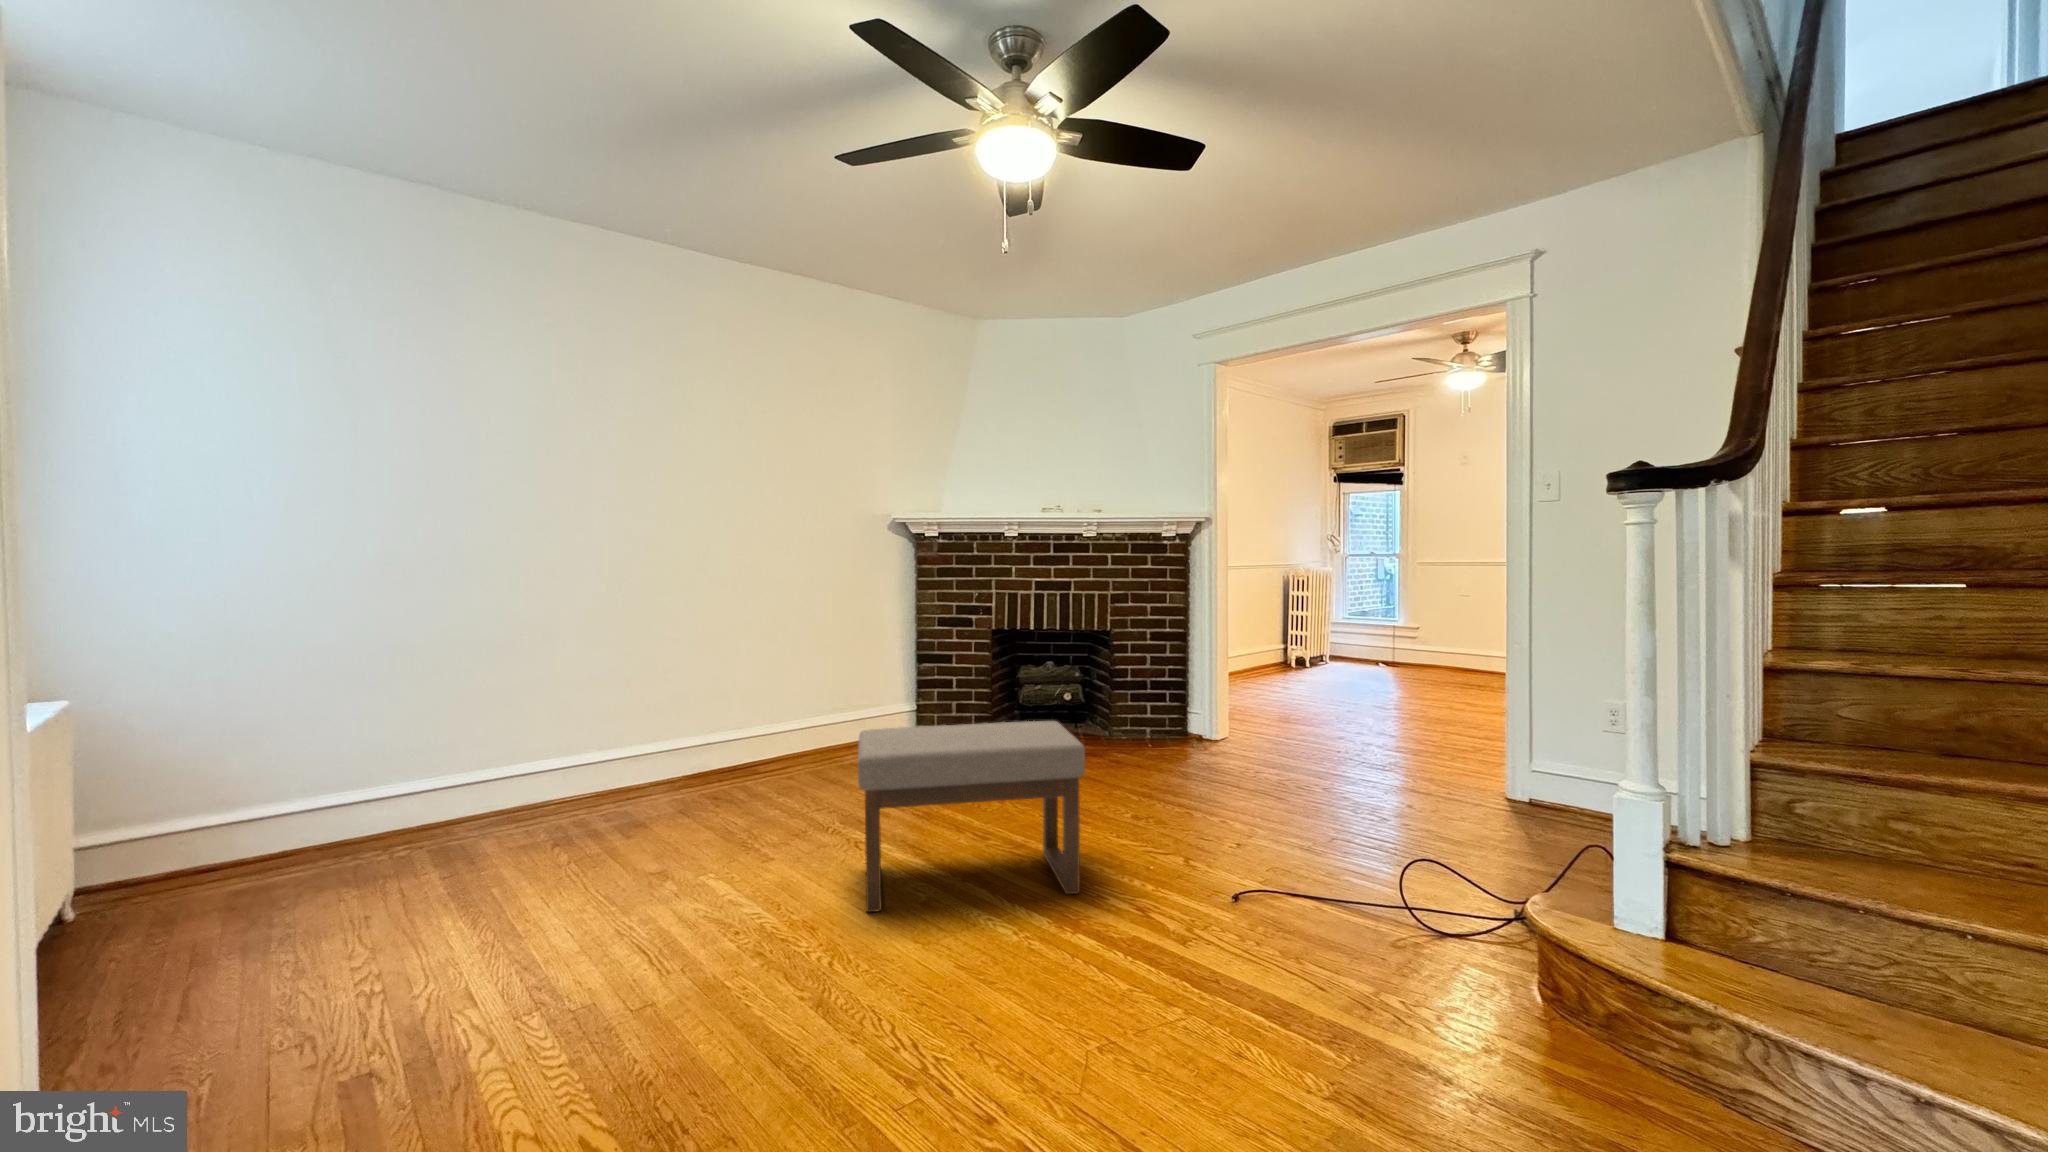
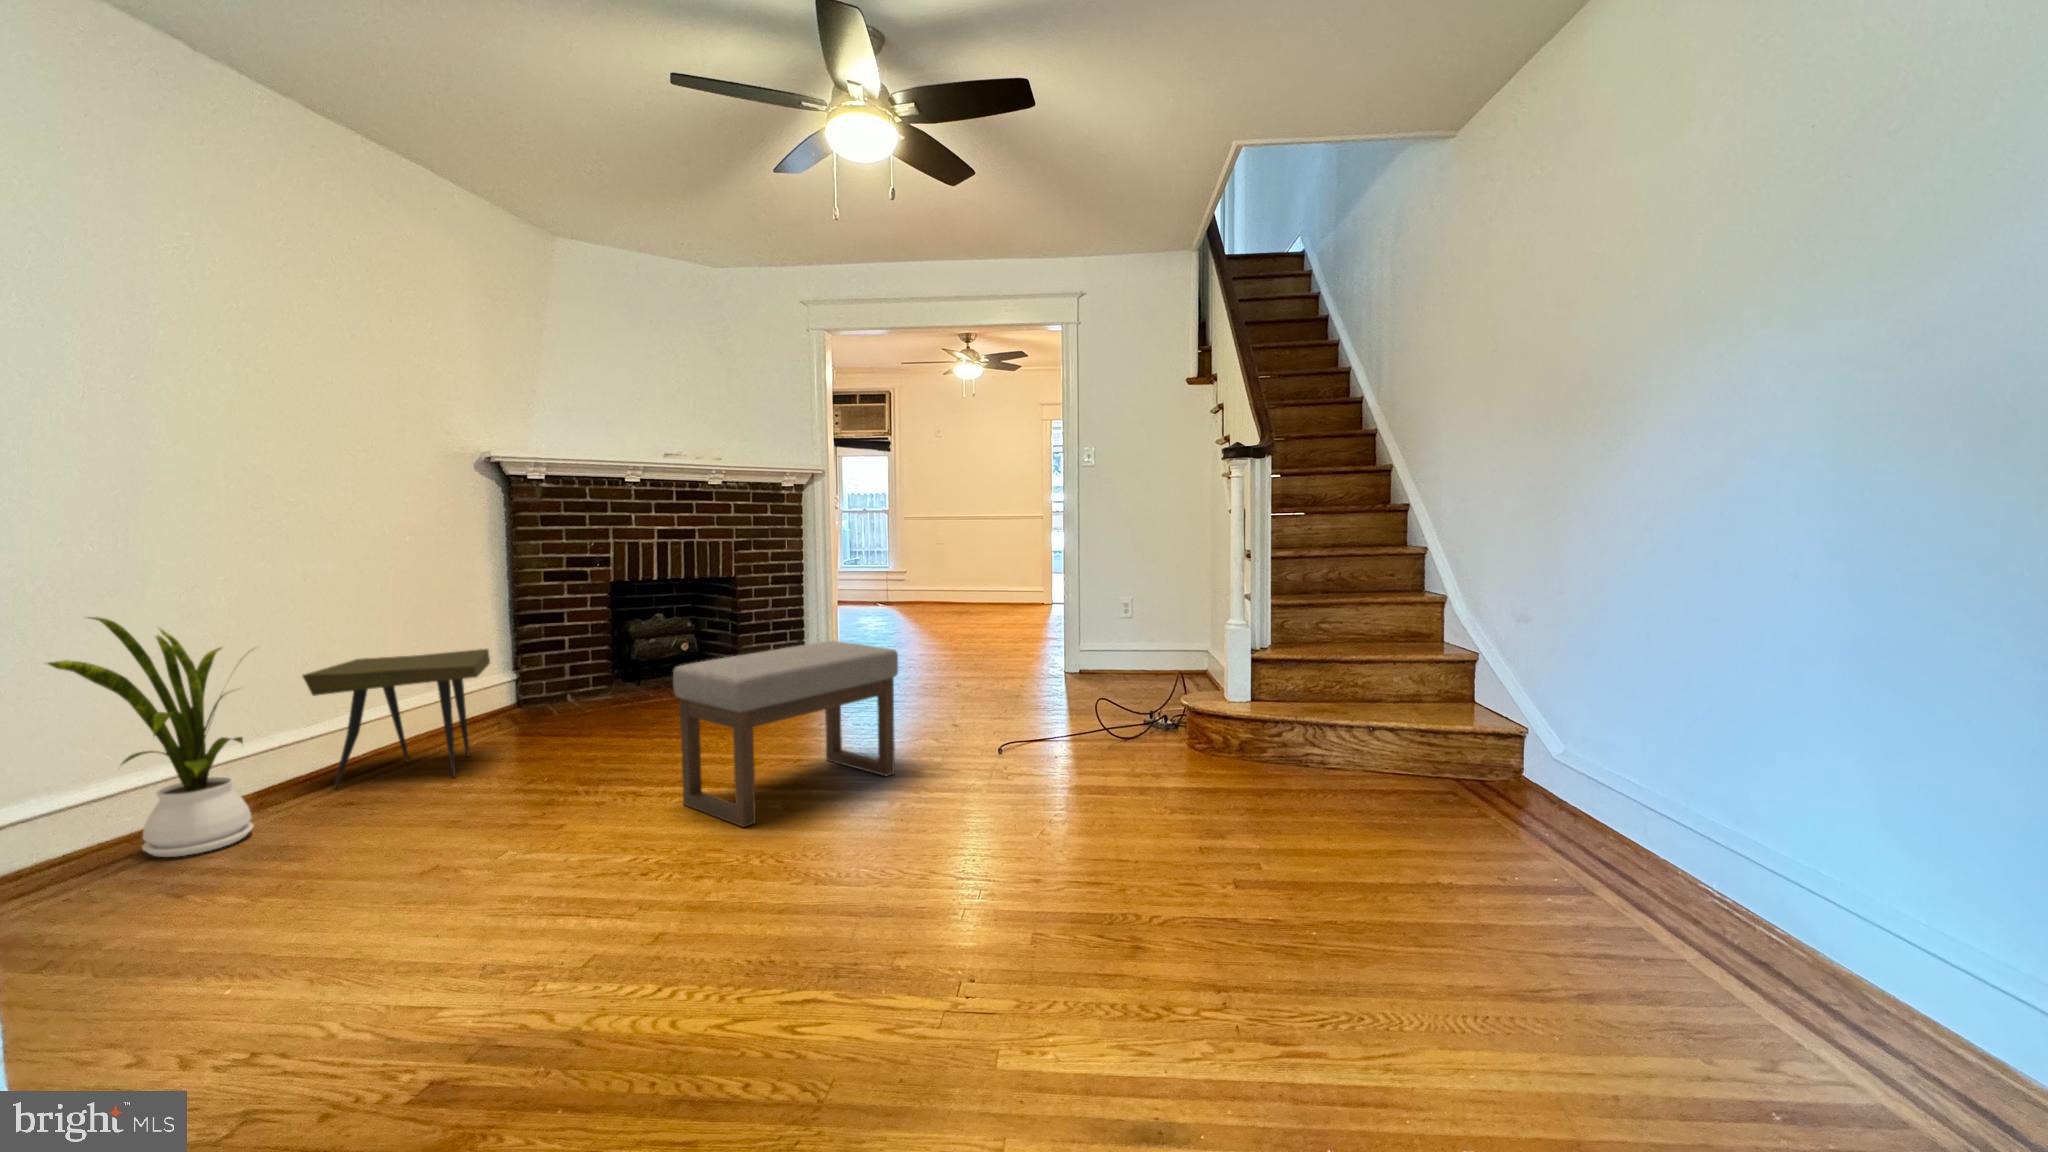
house plant: none [537,646,657,817] -> present [48,617,253,857]
side table: none [707,684,837,793] -> present [303,649,490,788]

